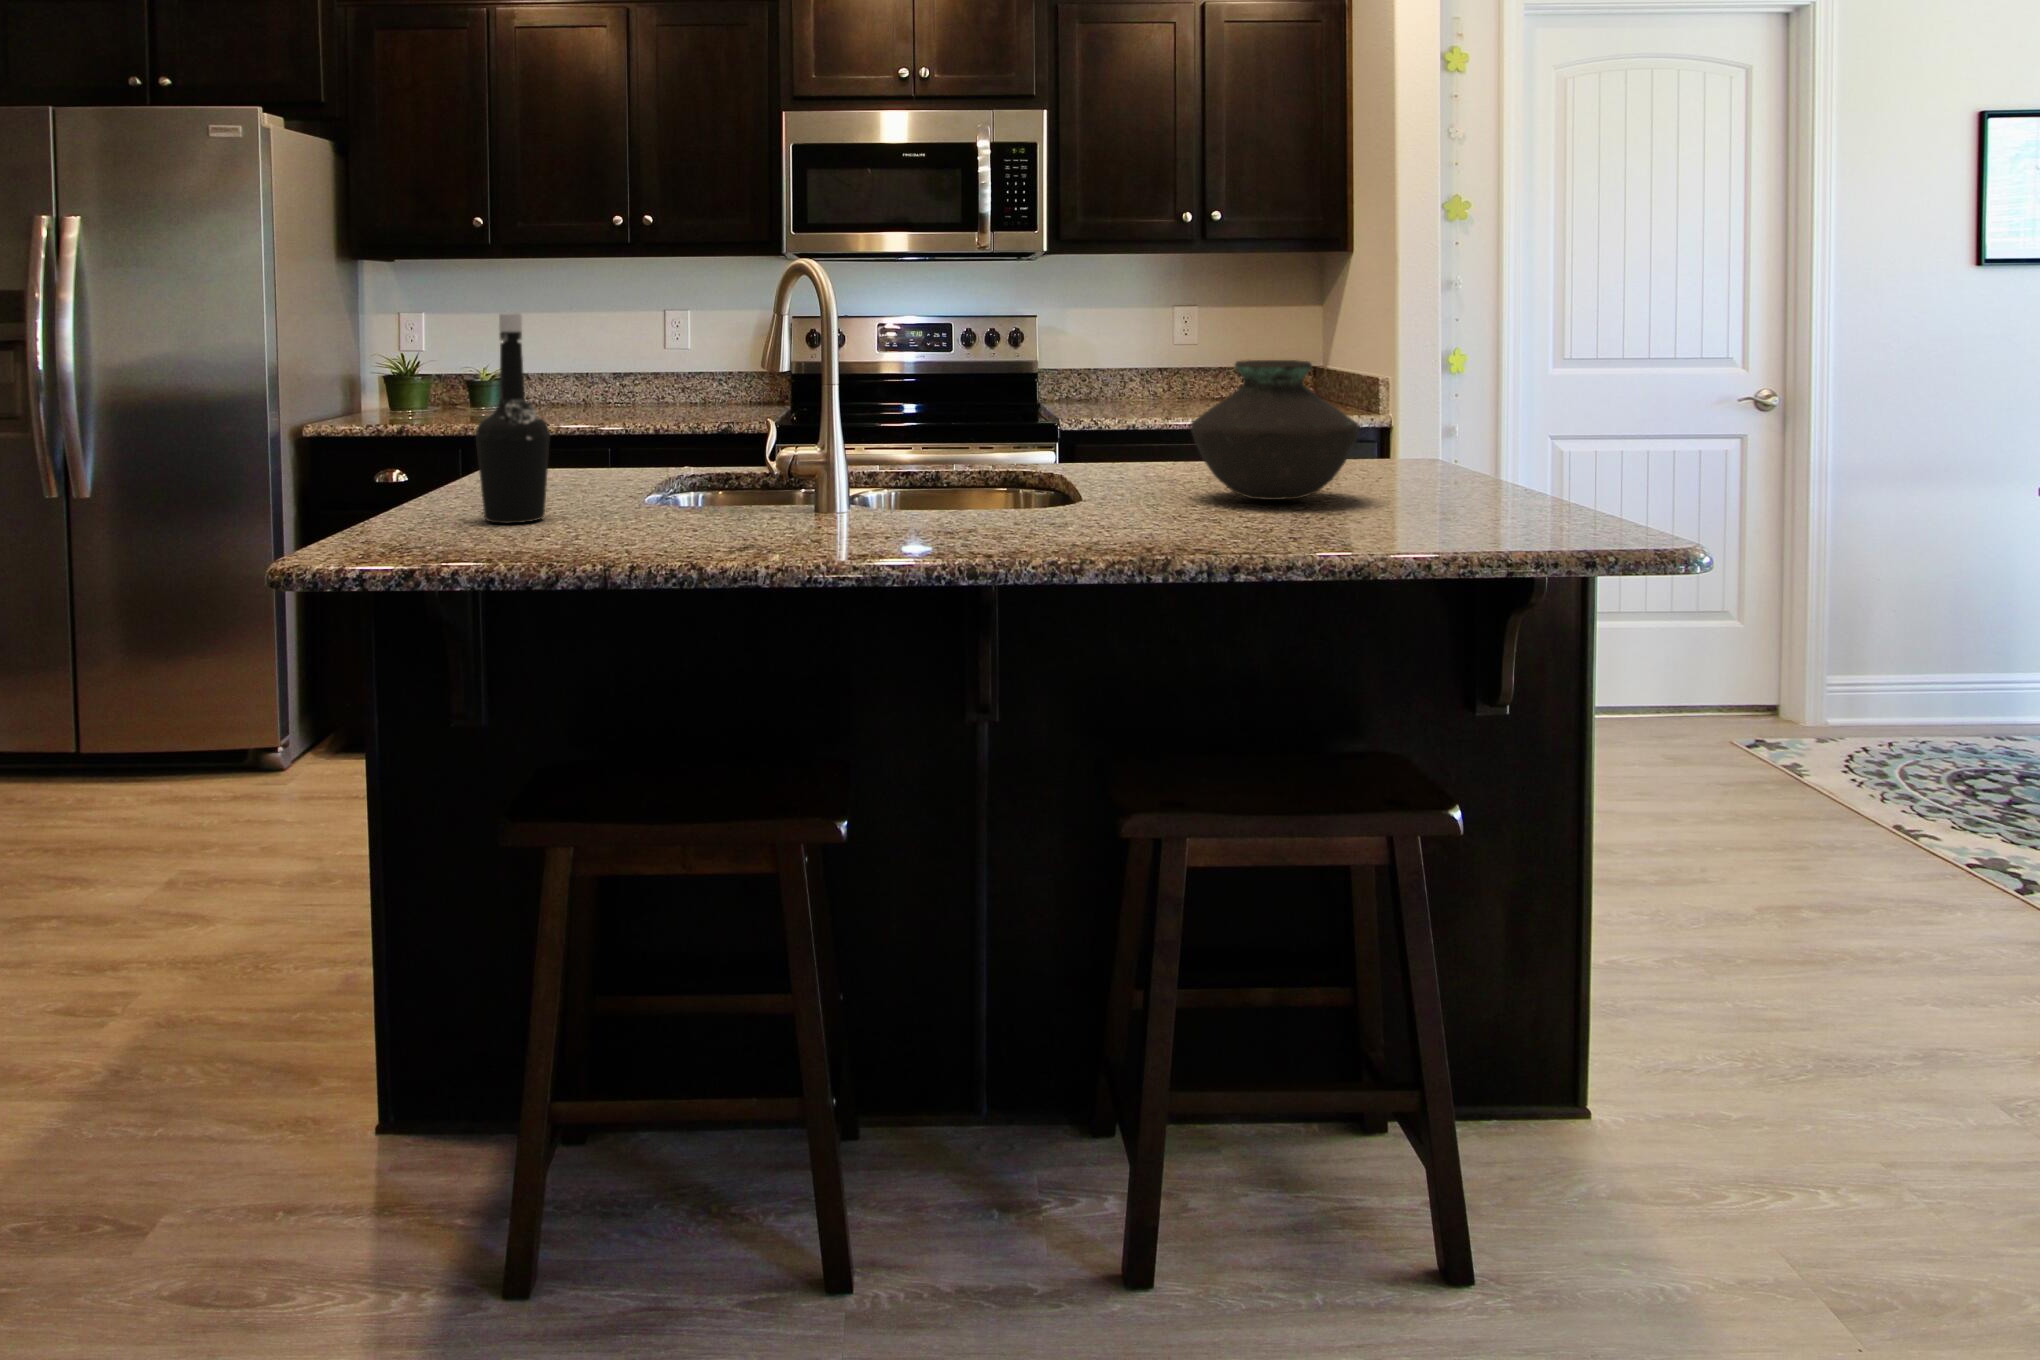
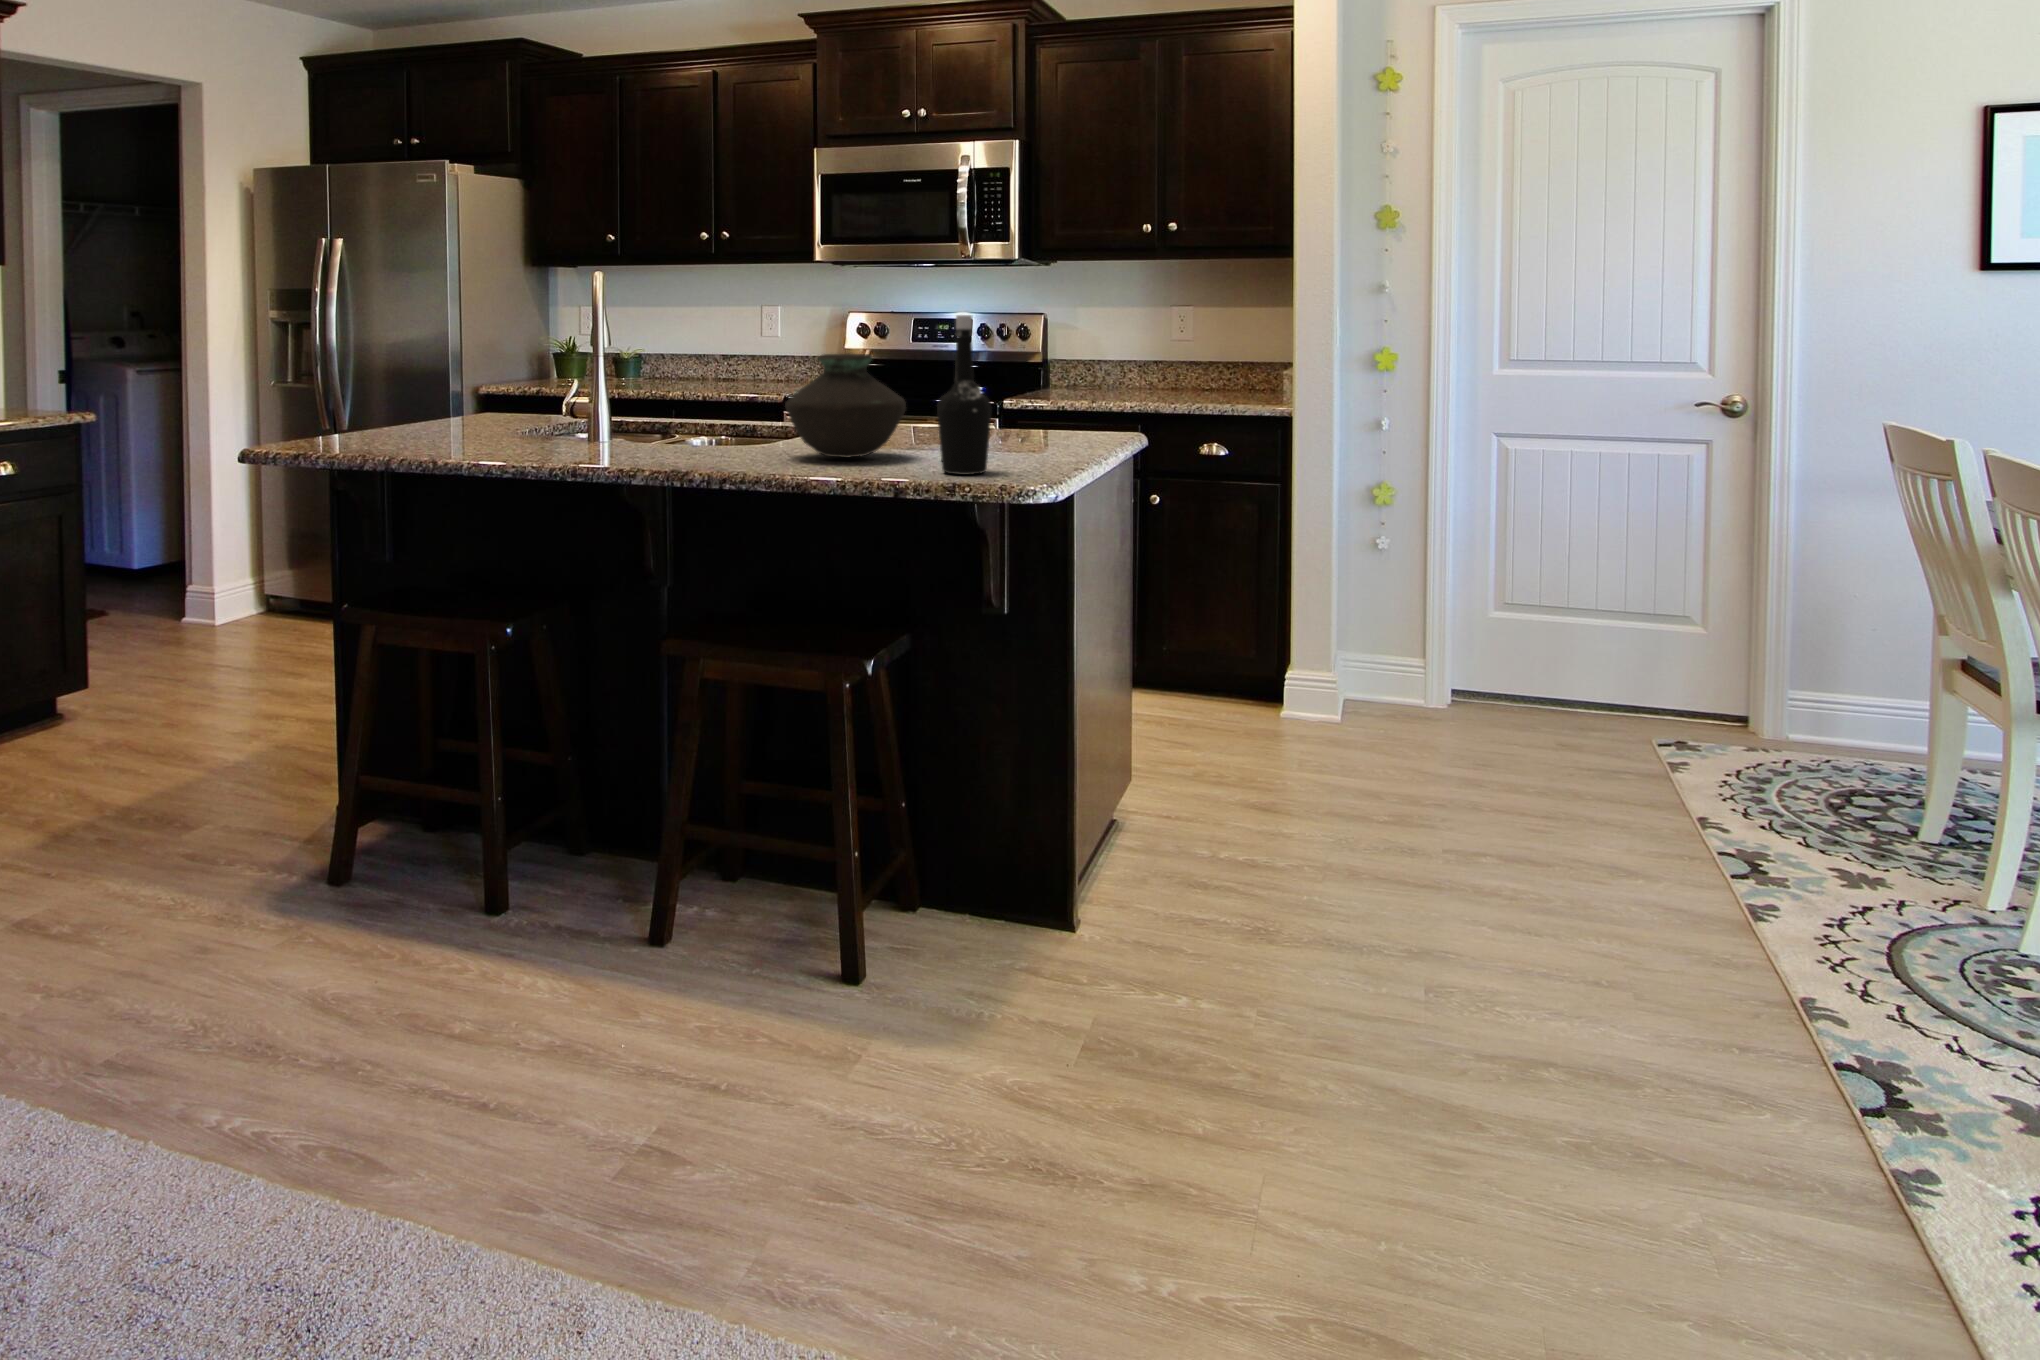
bottle: present [476,313,550,523] -> present [937,315,992,475]

